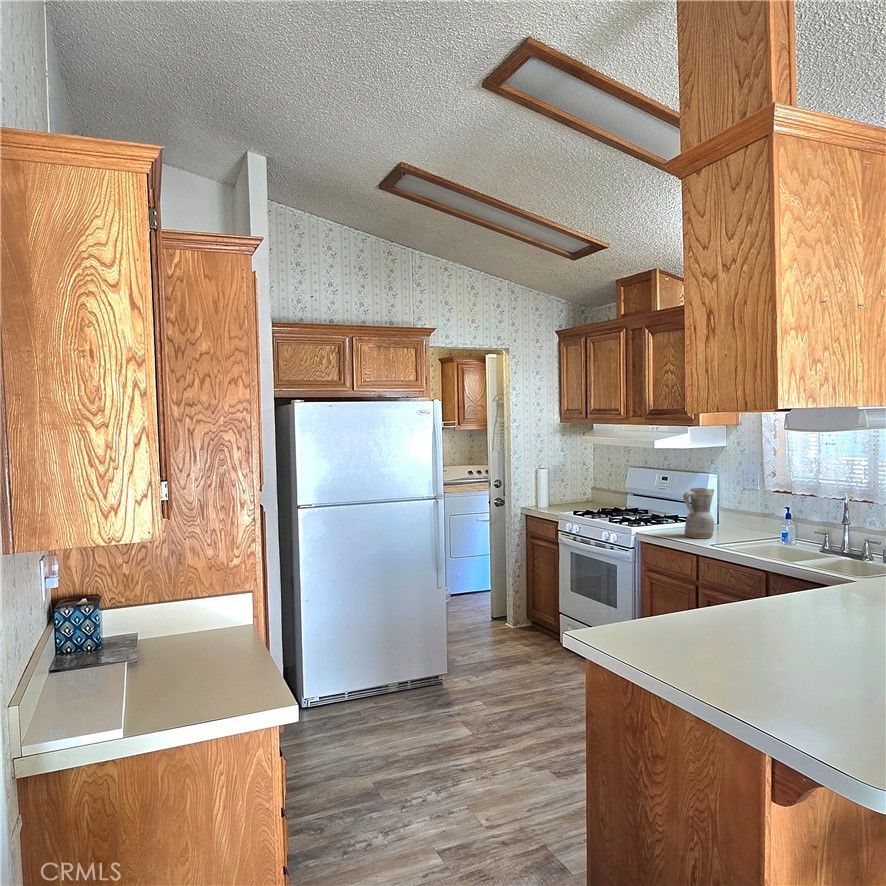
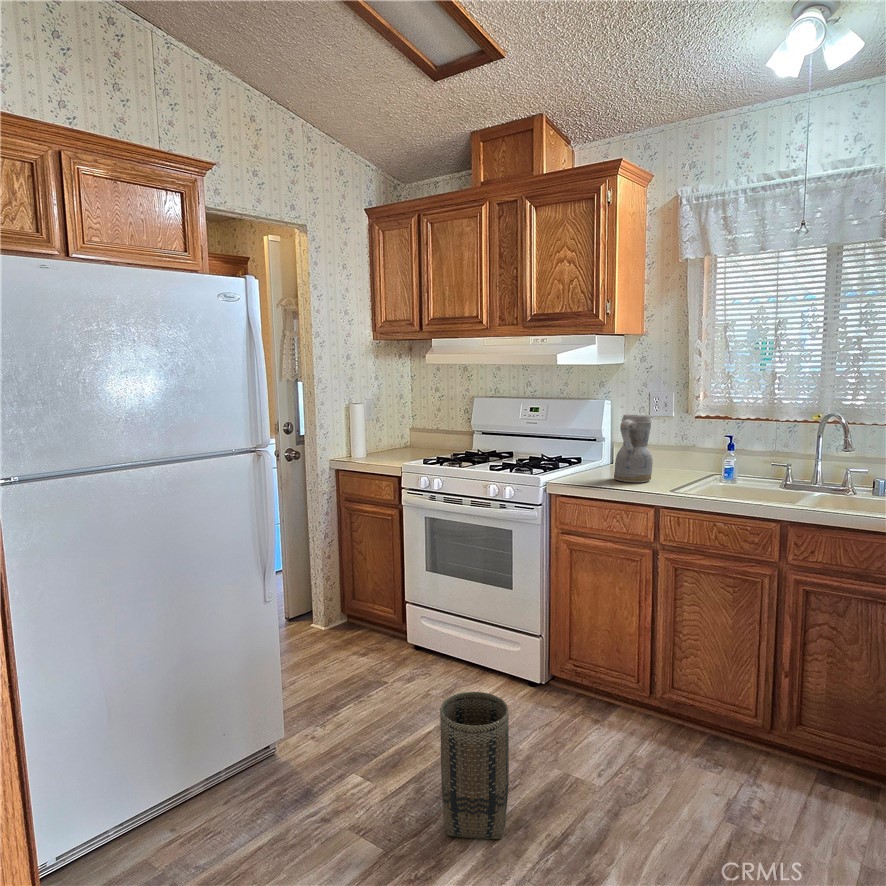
basket: none [510,654,555,744] -> present [440,692,509,839]

